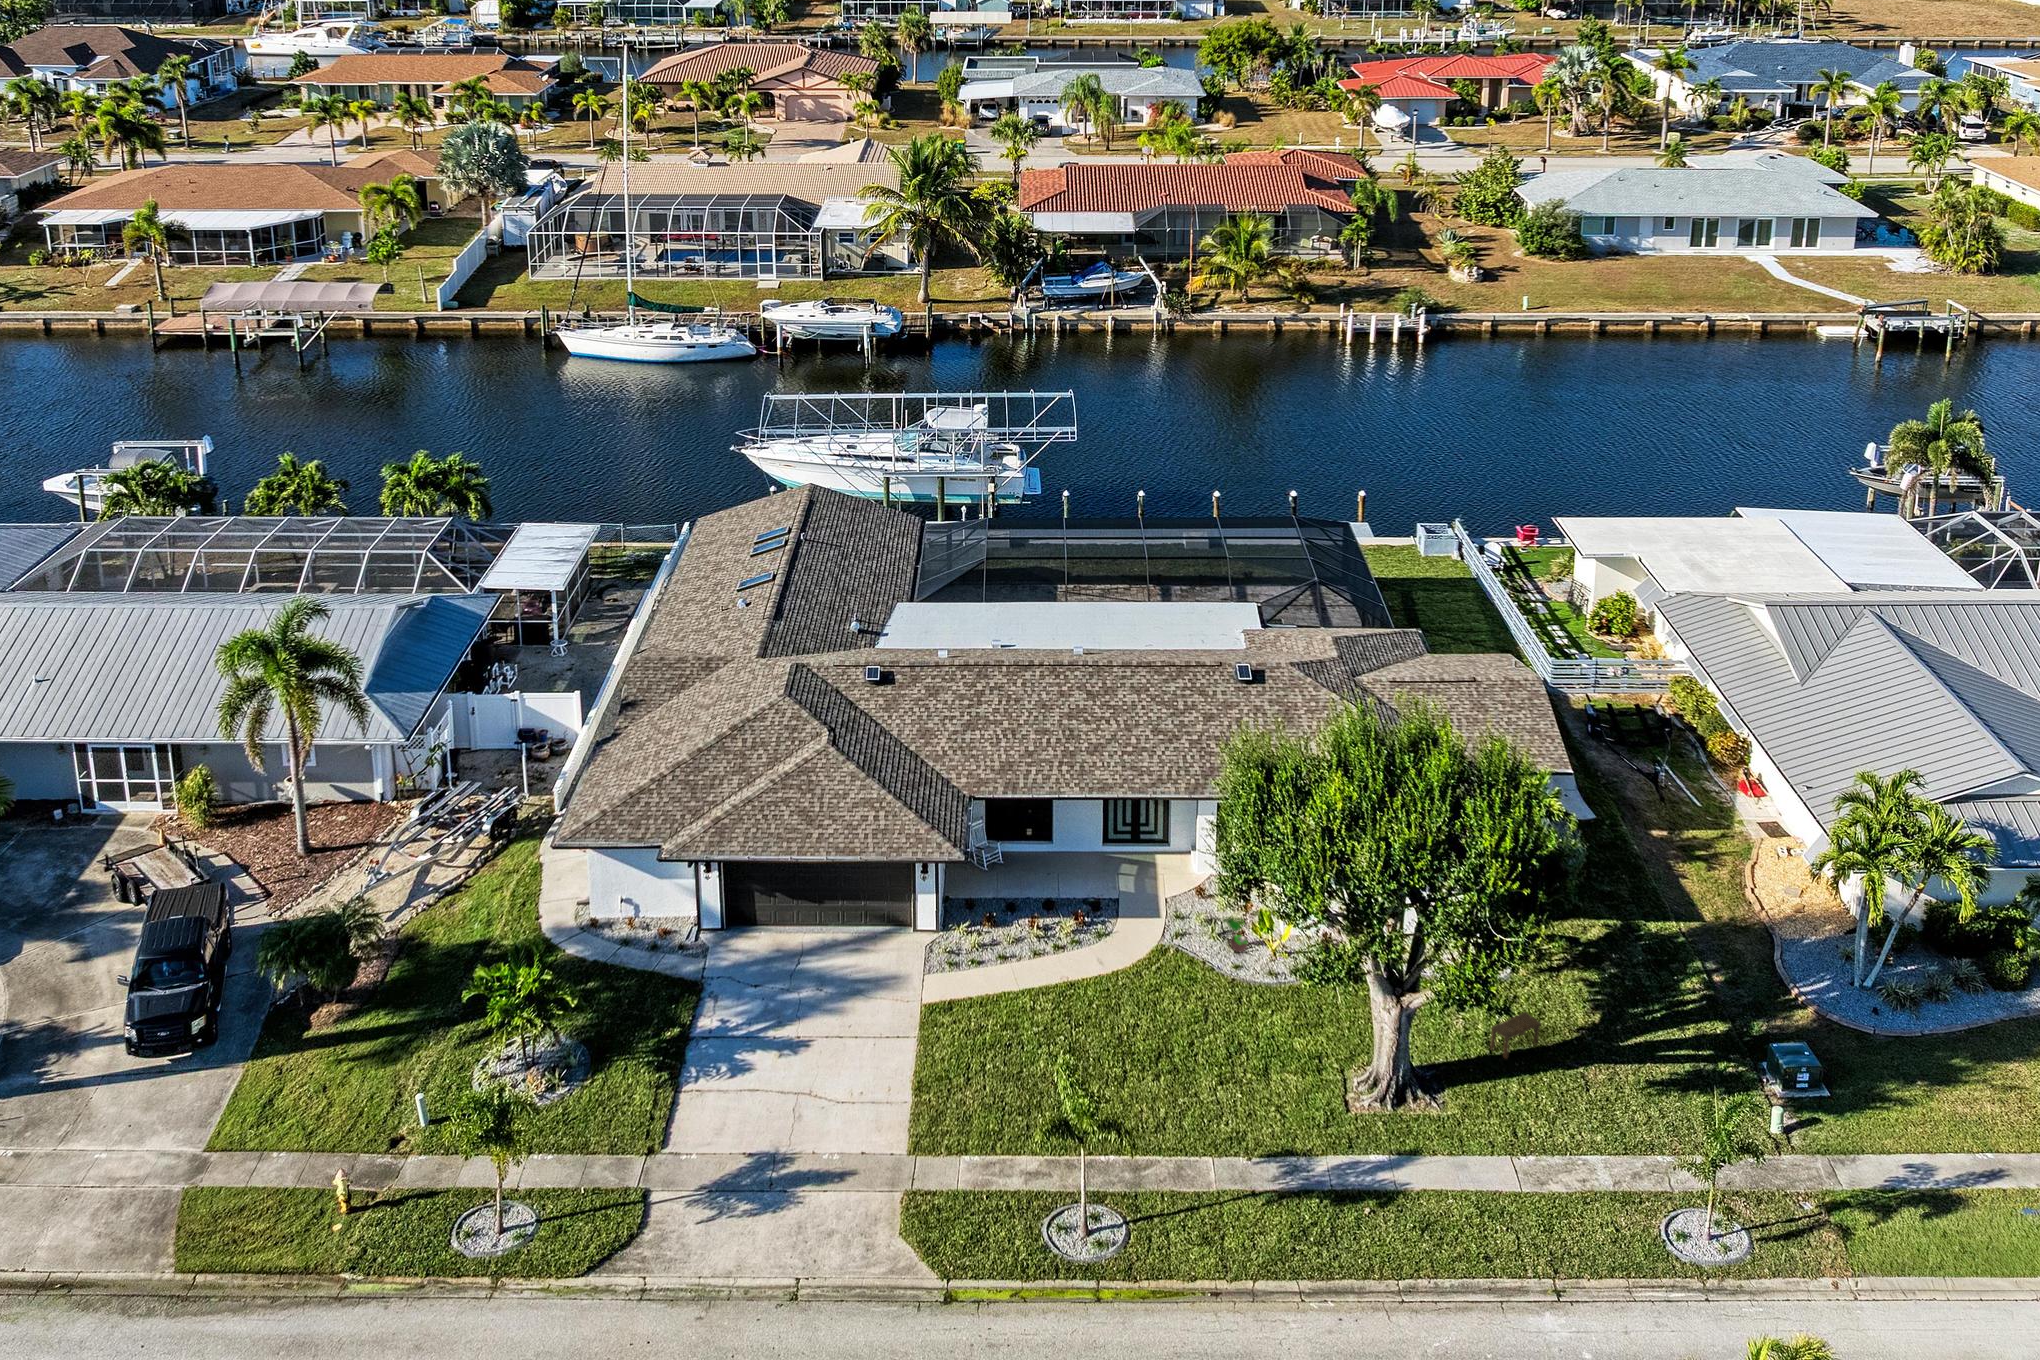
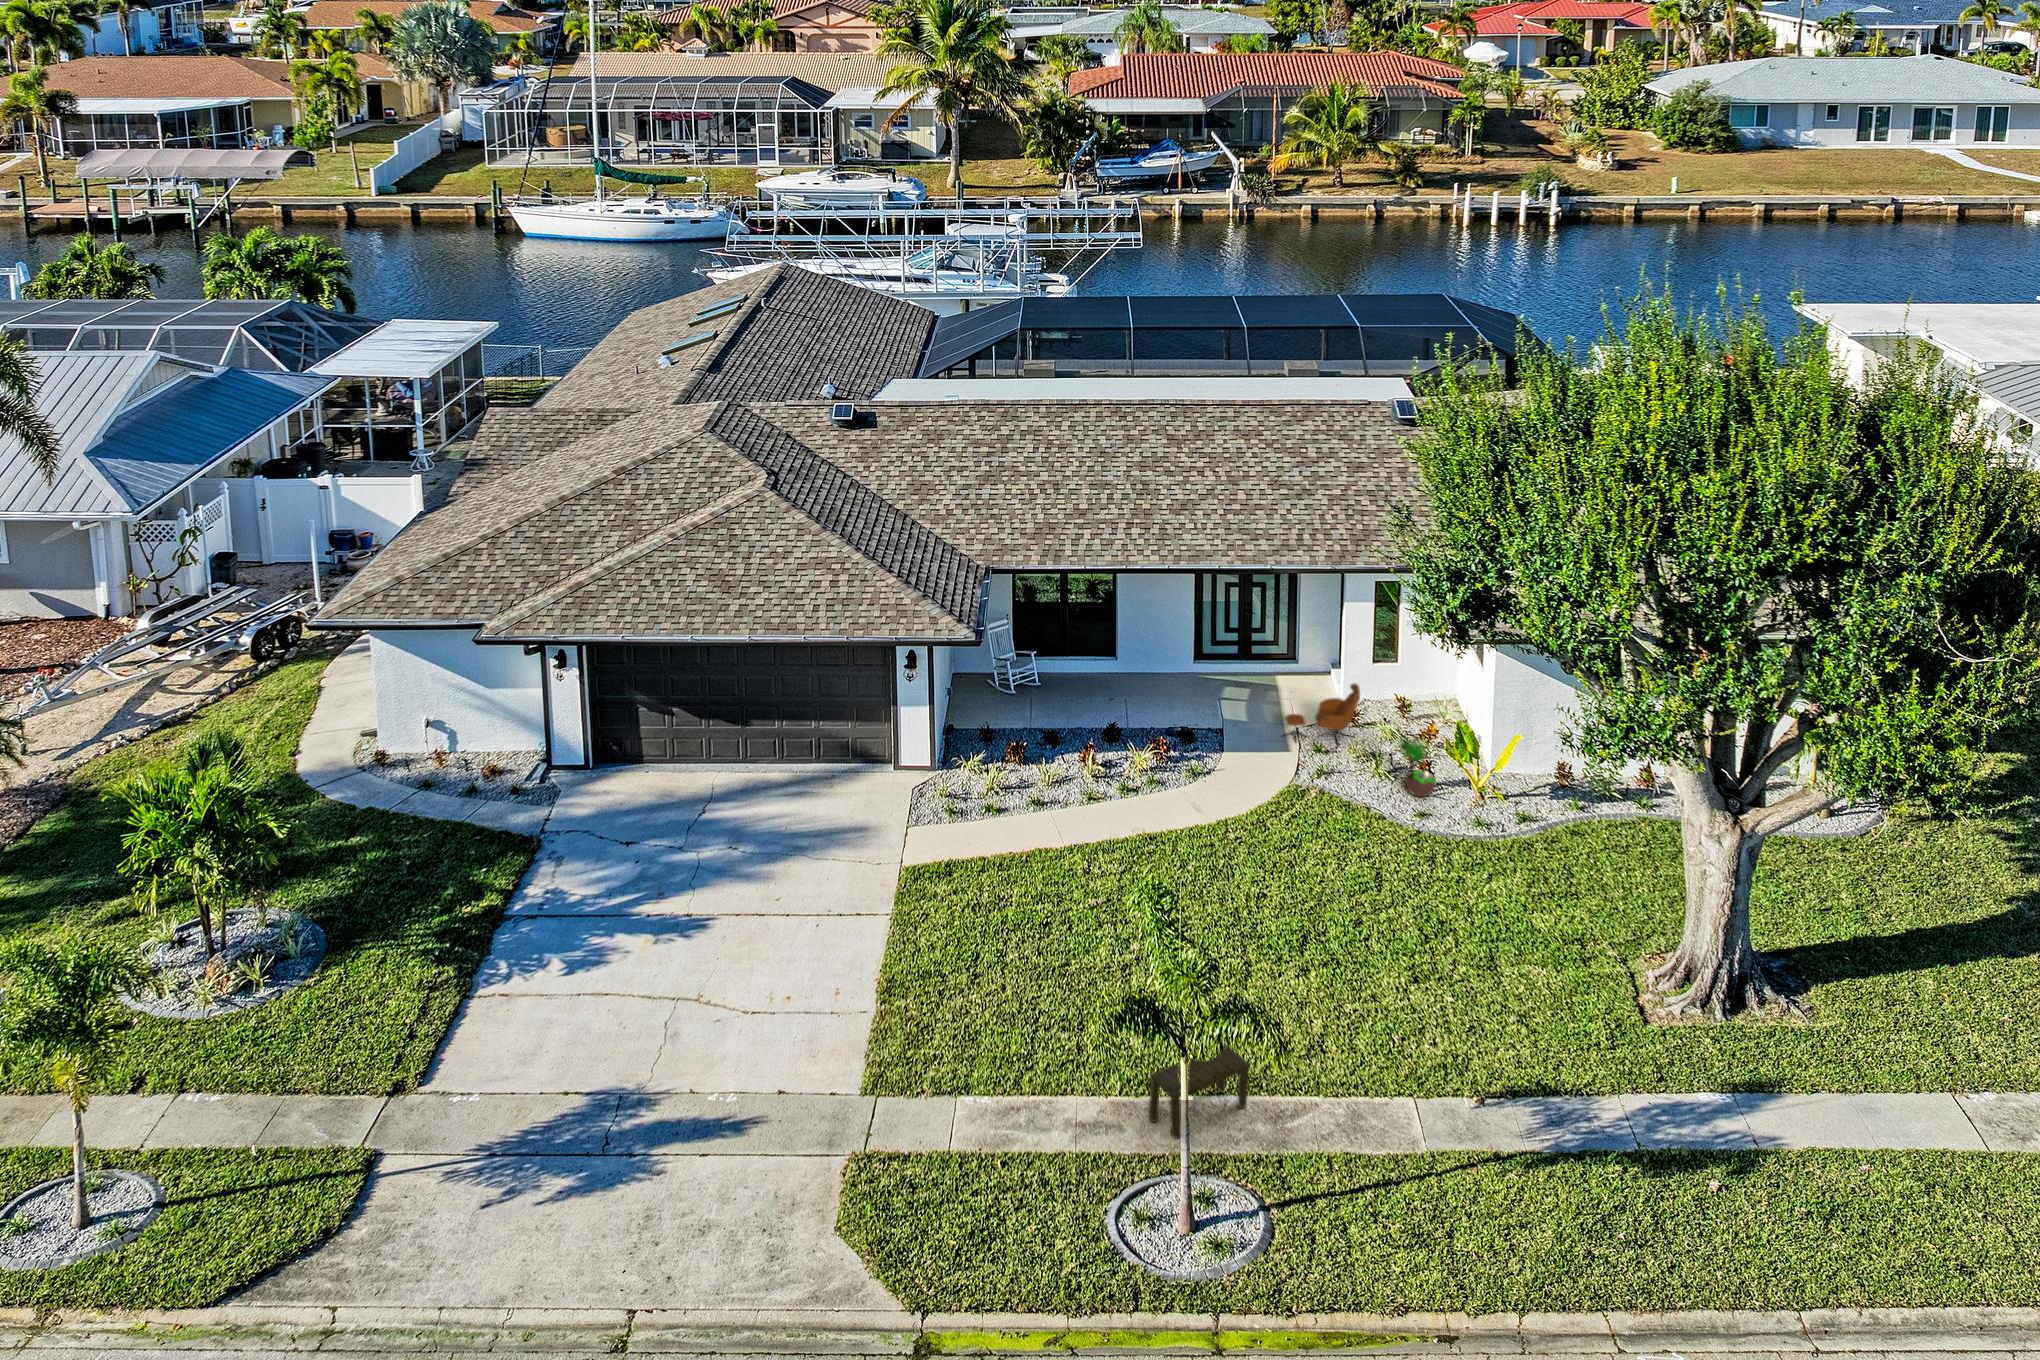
lounge chair: none [1156,872,1205,912] -> present [1286,684,1360,741]
bench: present [1490,1012,1541,1059] -> present [1149,1045,1250,1139]

